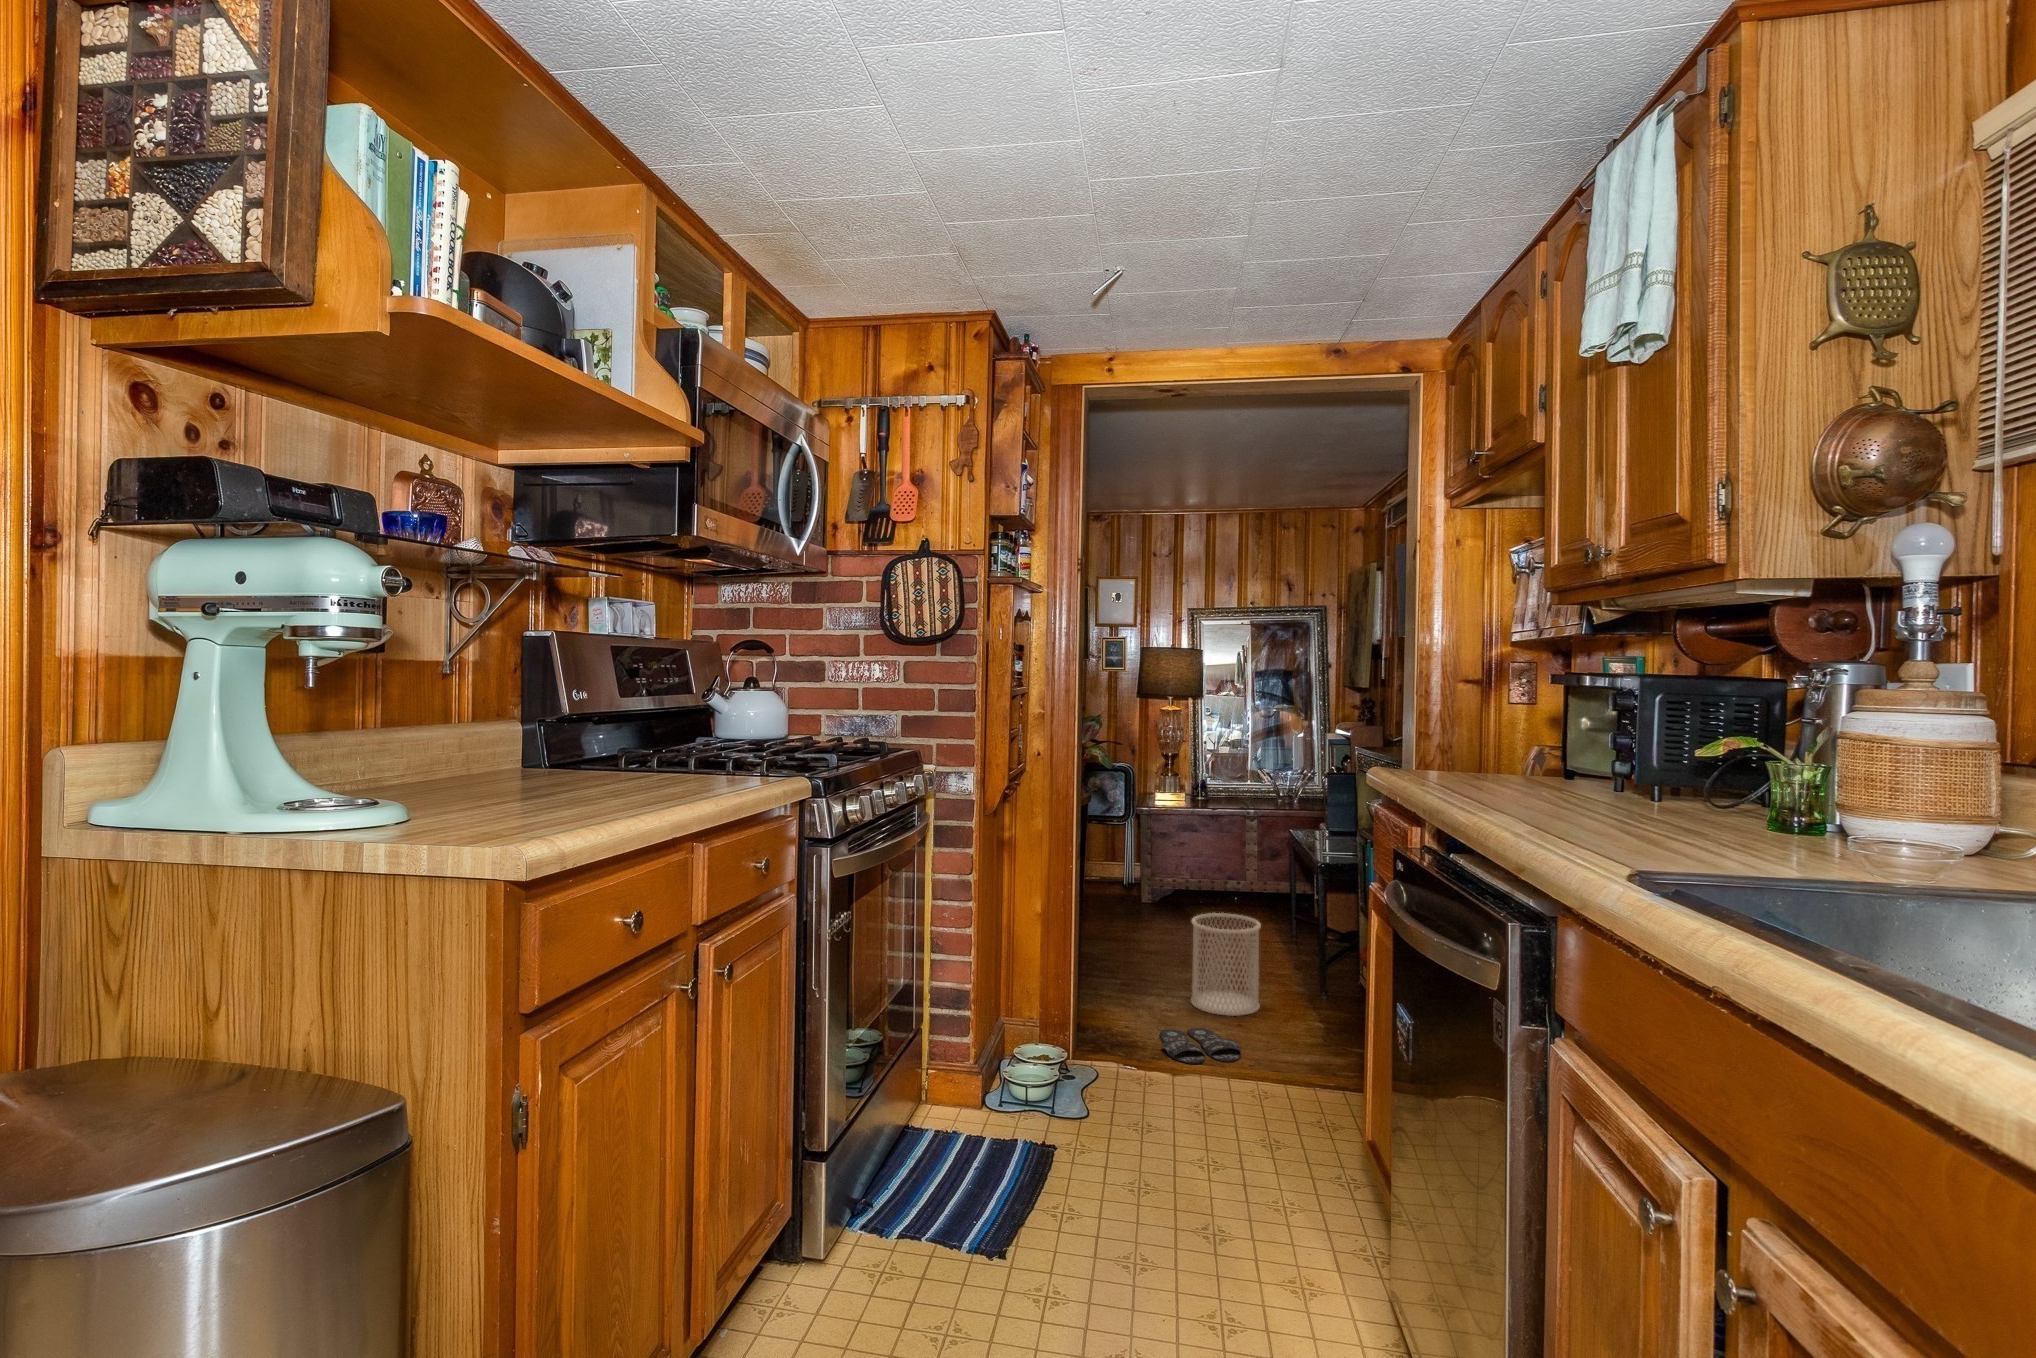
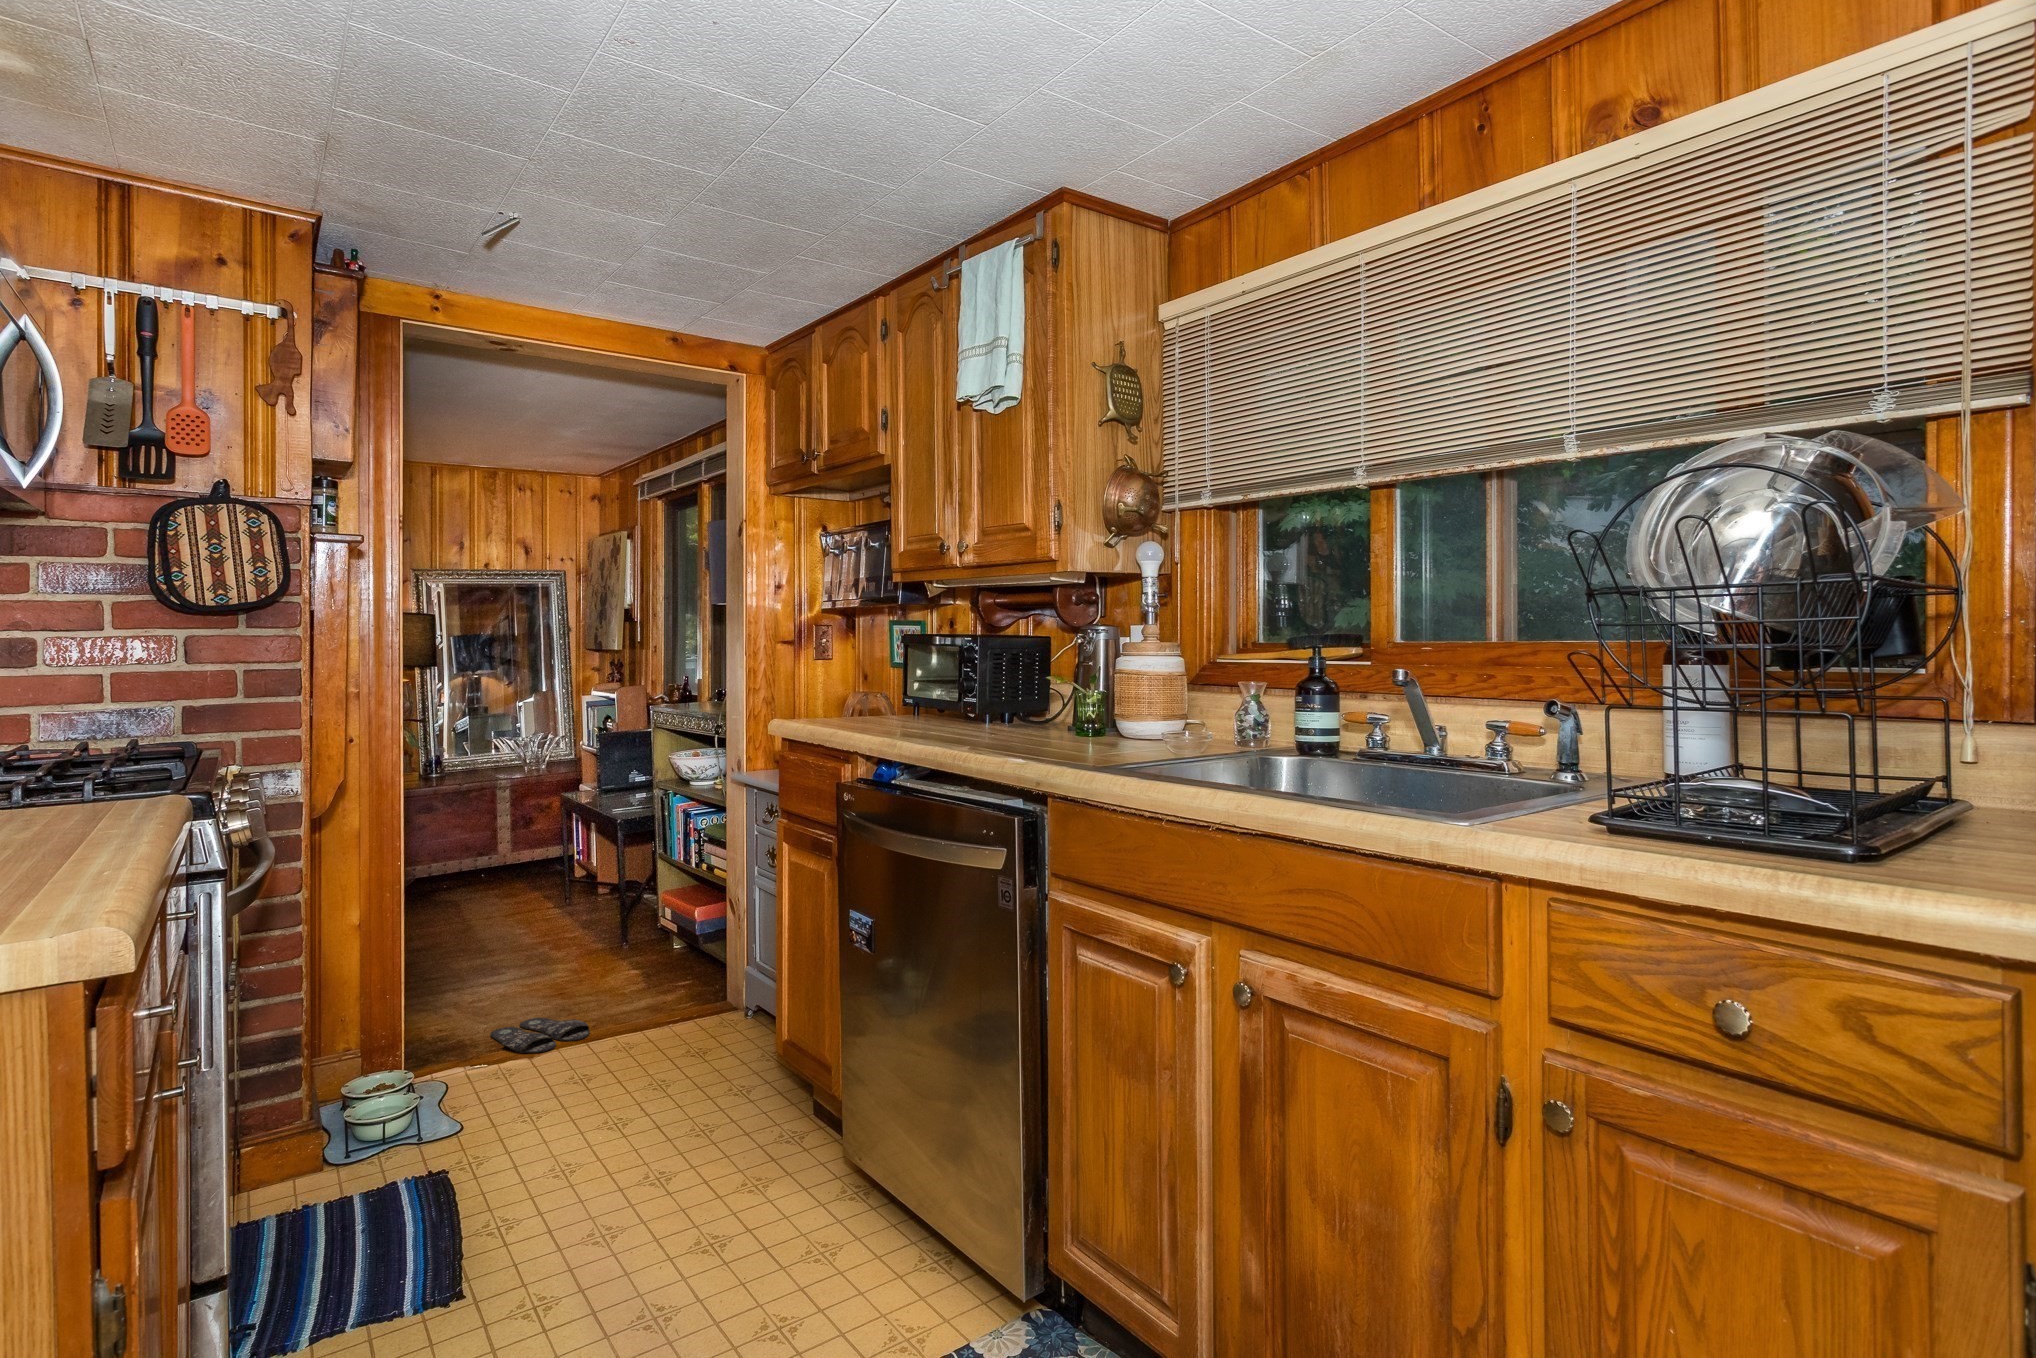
wastebasket: present [1191,913,1261,1016] -> none [502,897,581,1003]

